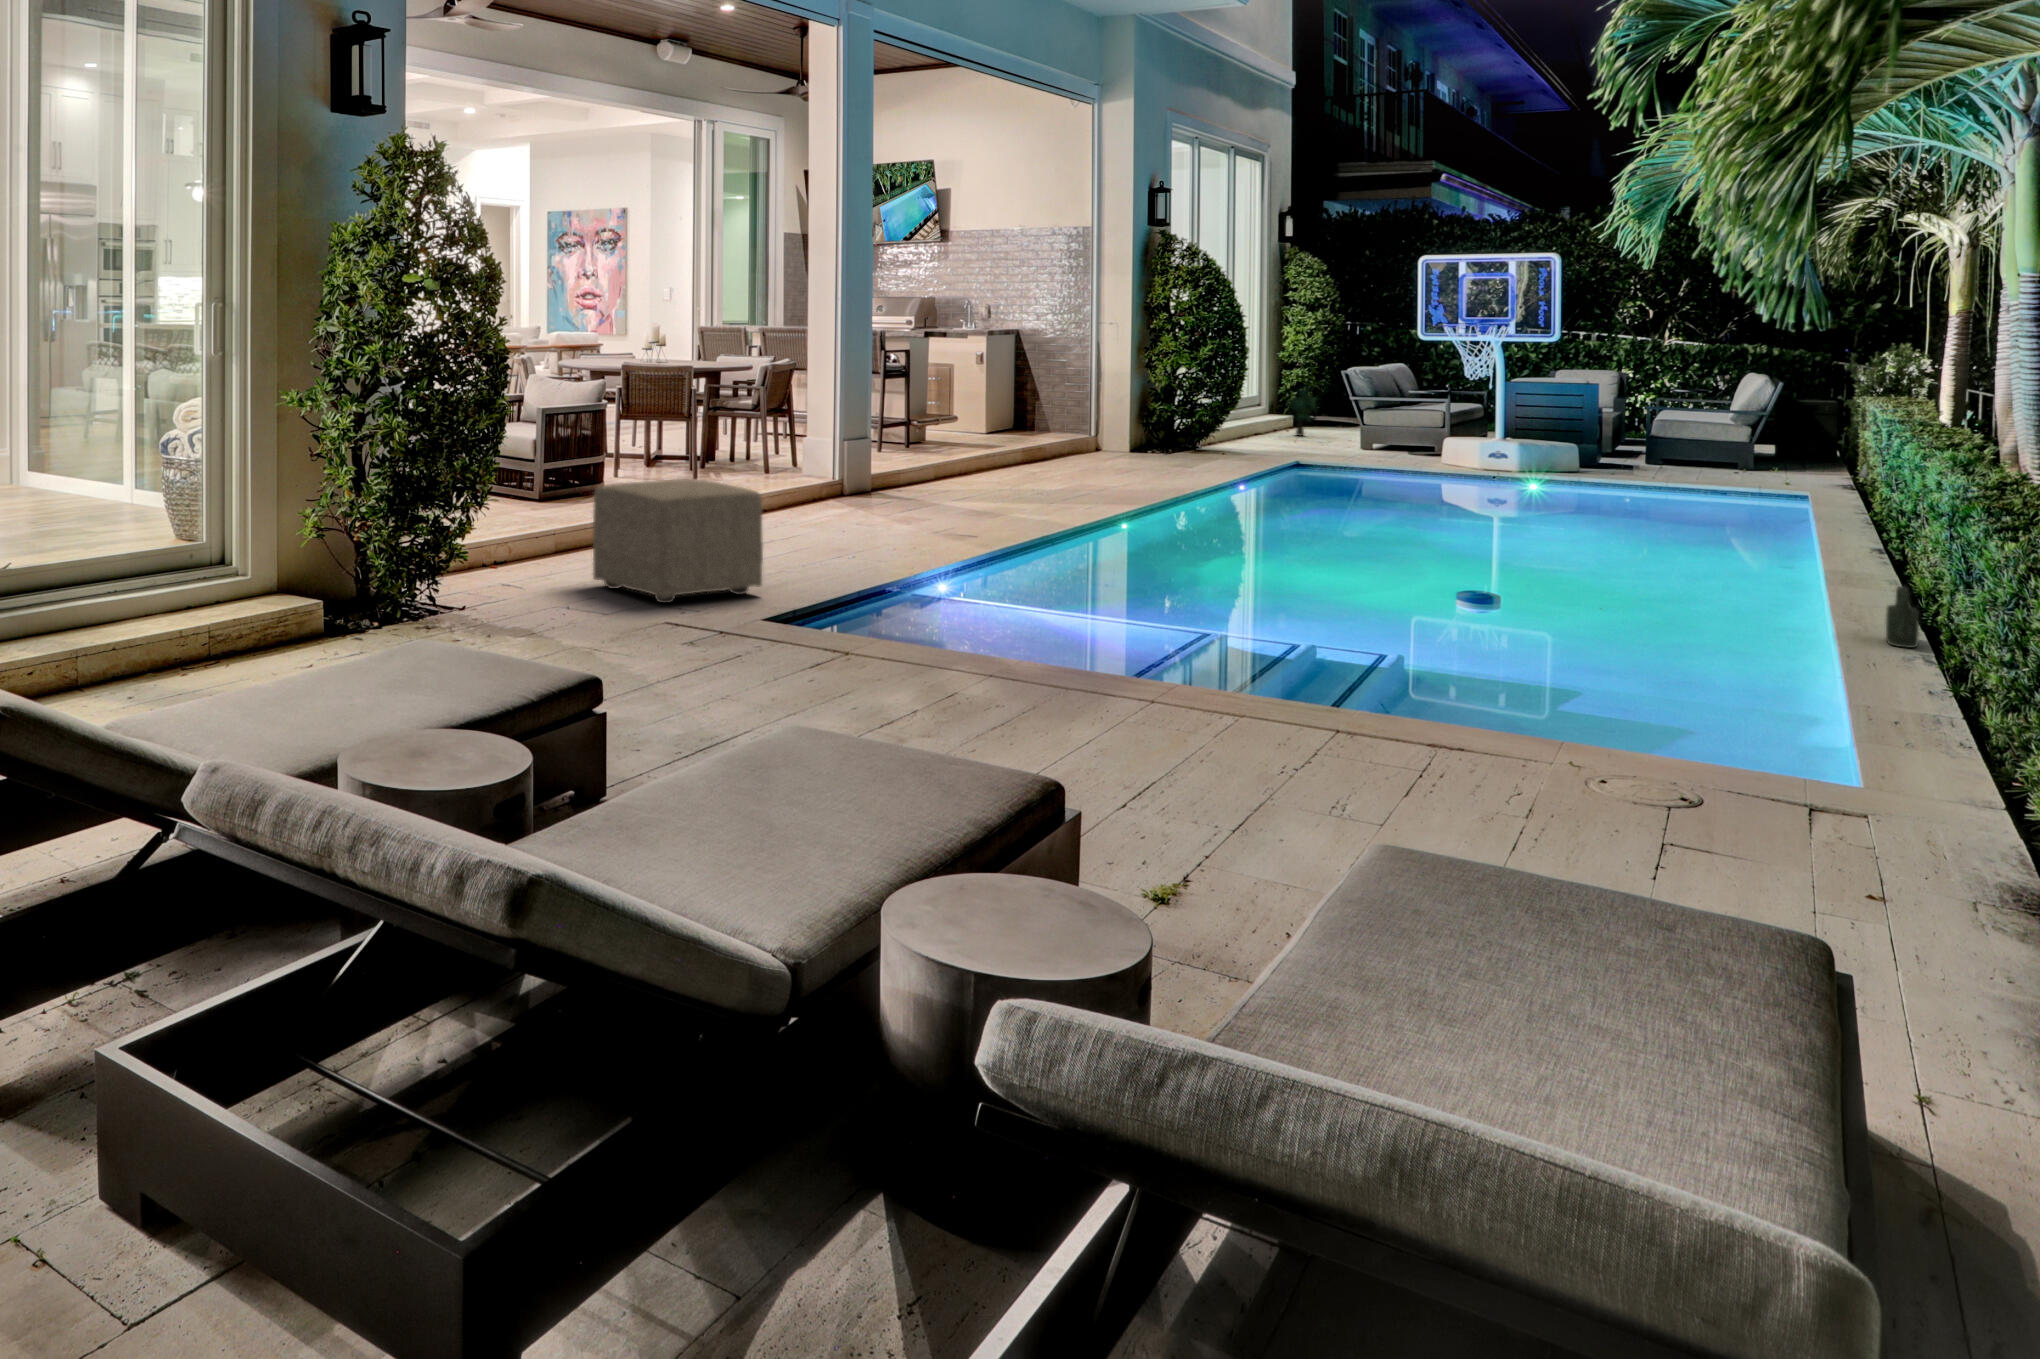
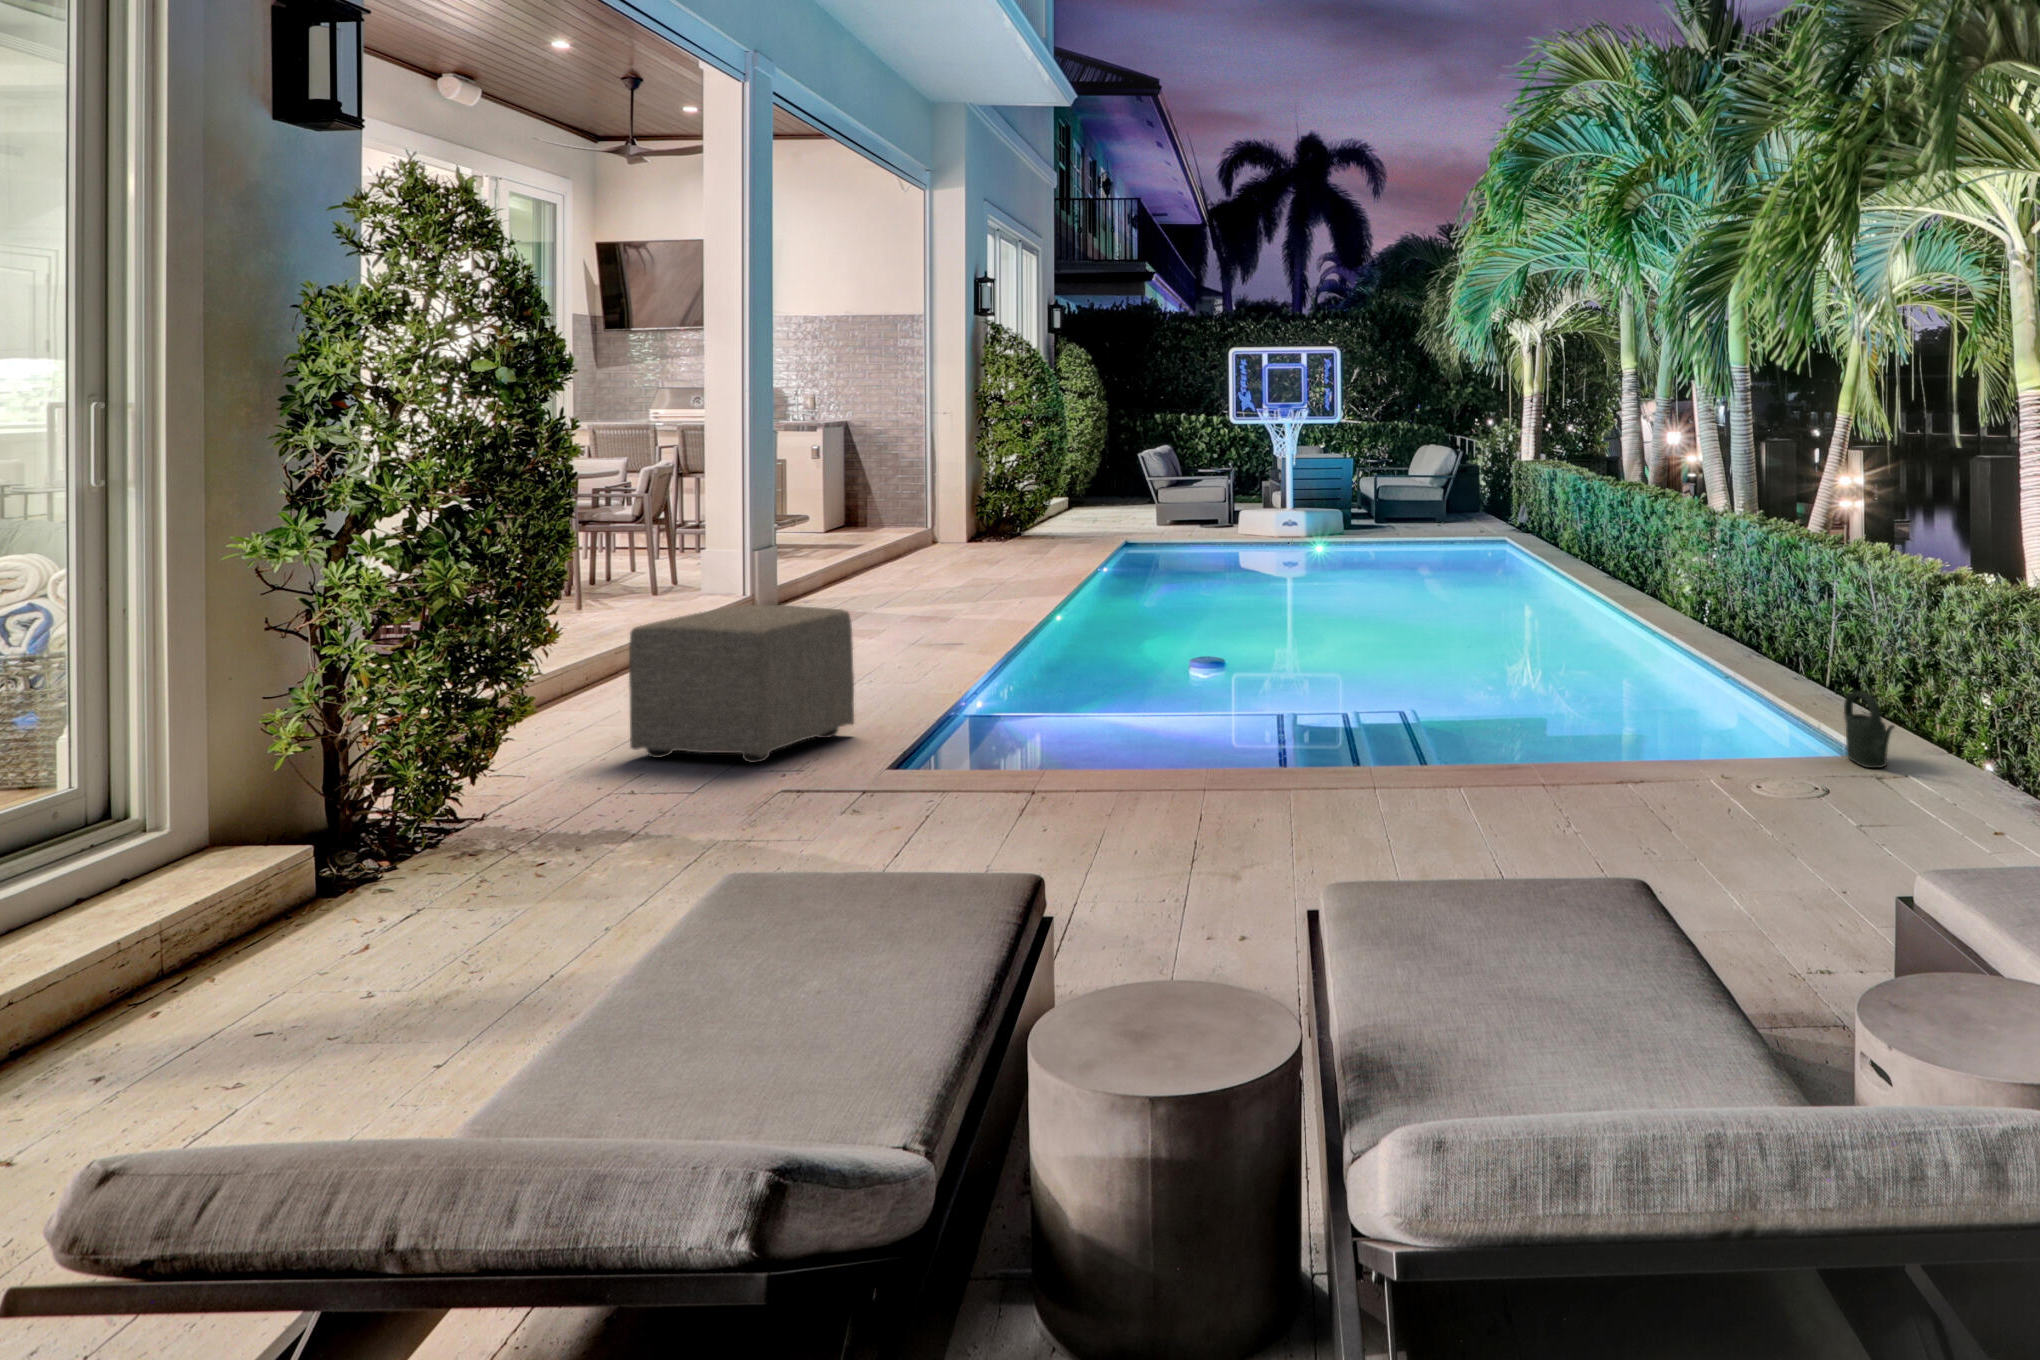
decorative plant: present [1286,385,1316,436] -> none [1067,468,1096,518]
watering can: present [1886,586,1919,648] -> present [1844,692,1894,768]

